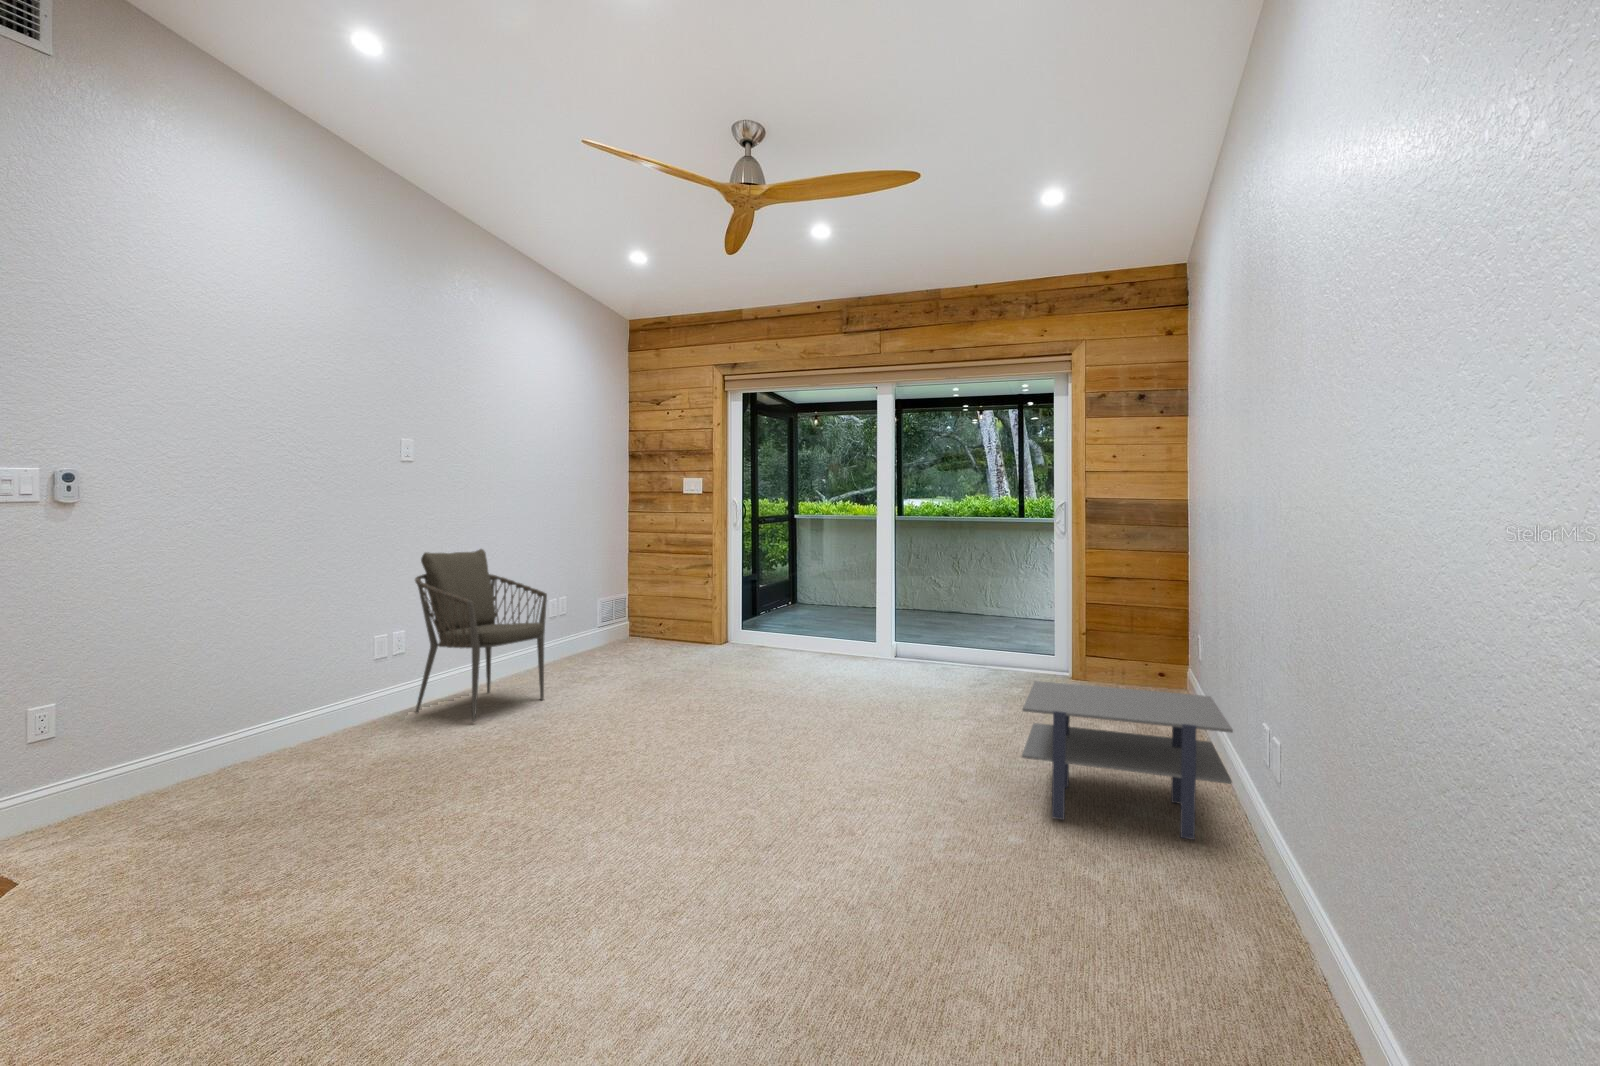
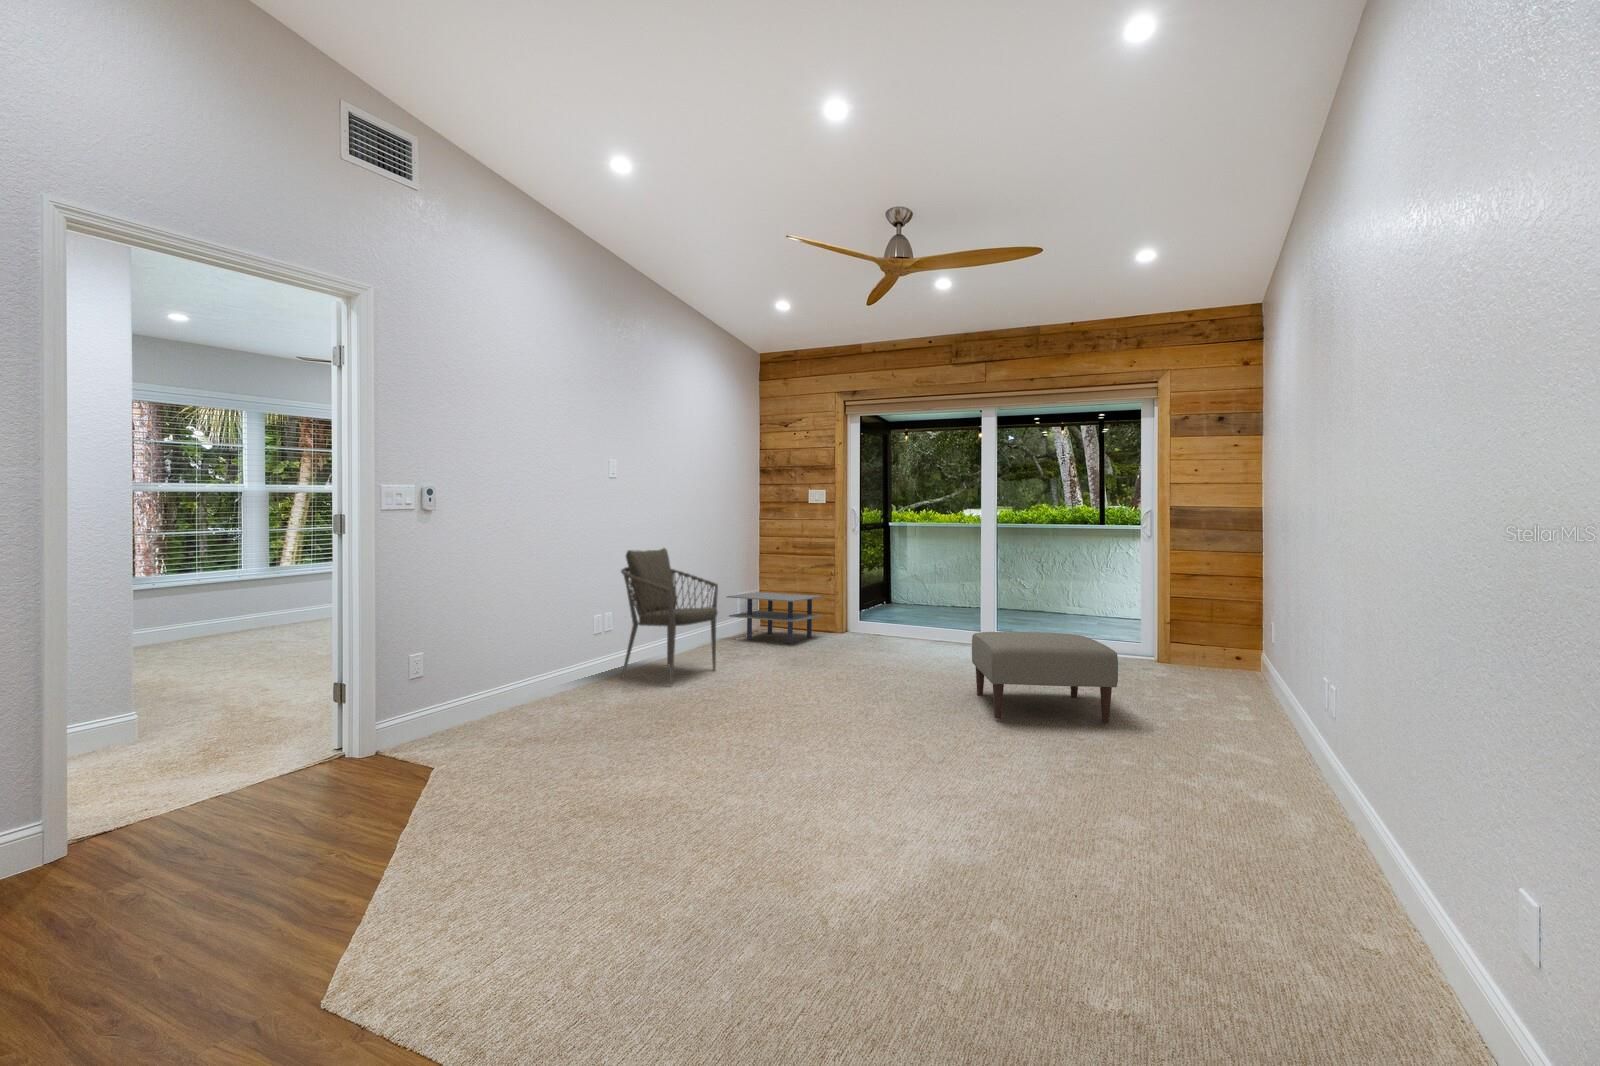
ottoman: none [845,651,1008,764] -> present [972,632,1118,722]
side table: present [1022,681,1233,840] -> present [726,592,823,643]

